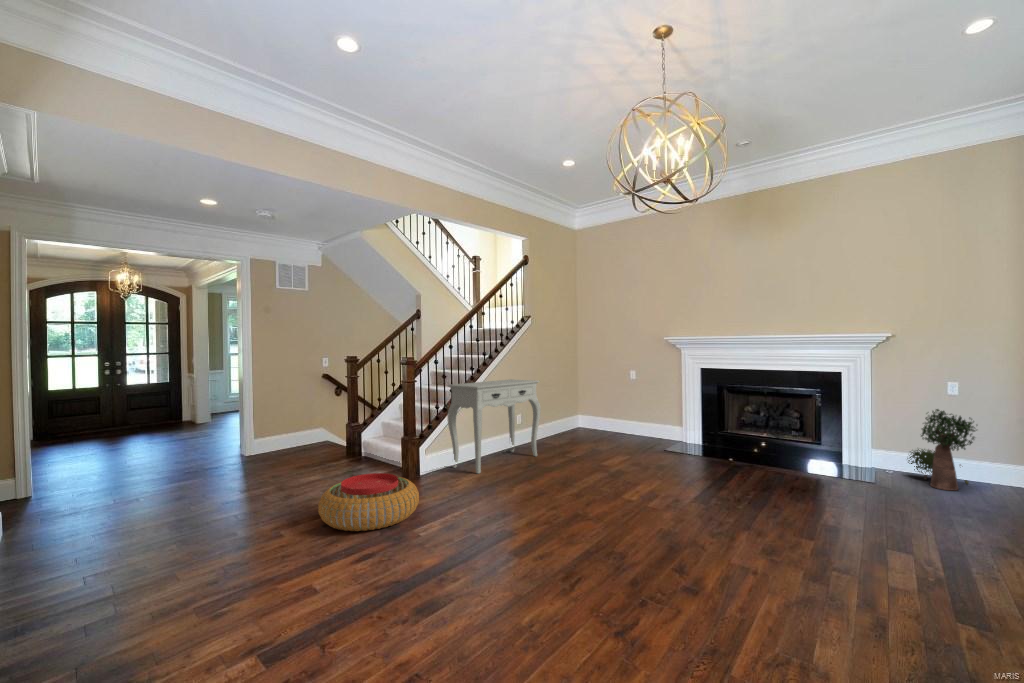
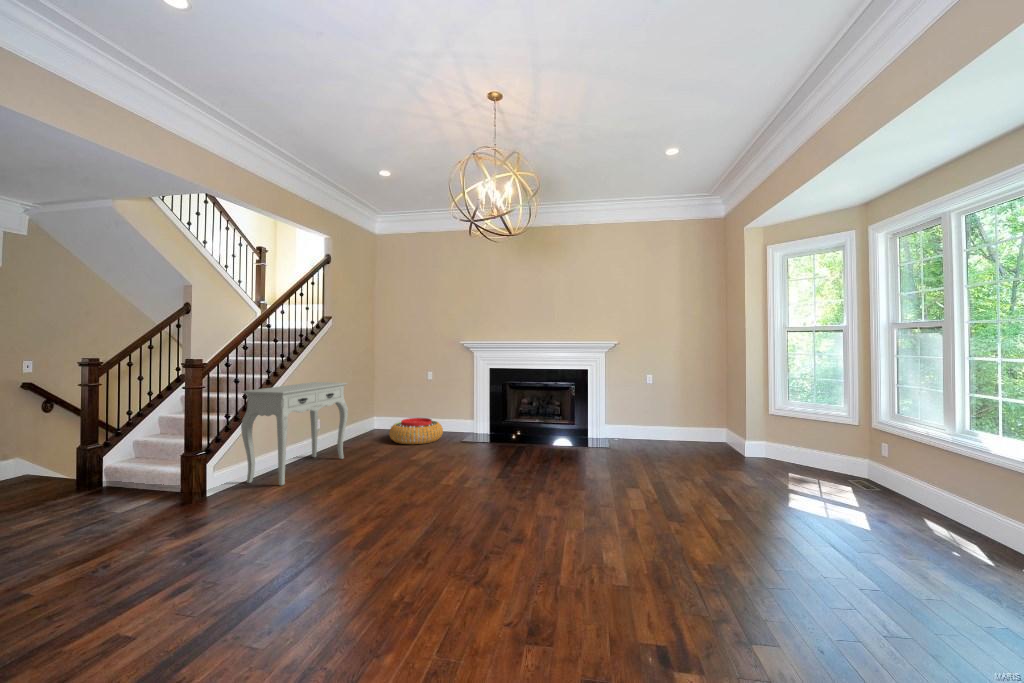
potted plant: present [907,409,975,490] -> none [624,394,663,449]
pouf: present [318,473,419,531] -> present [389,418,443,444]

